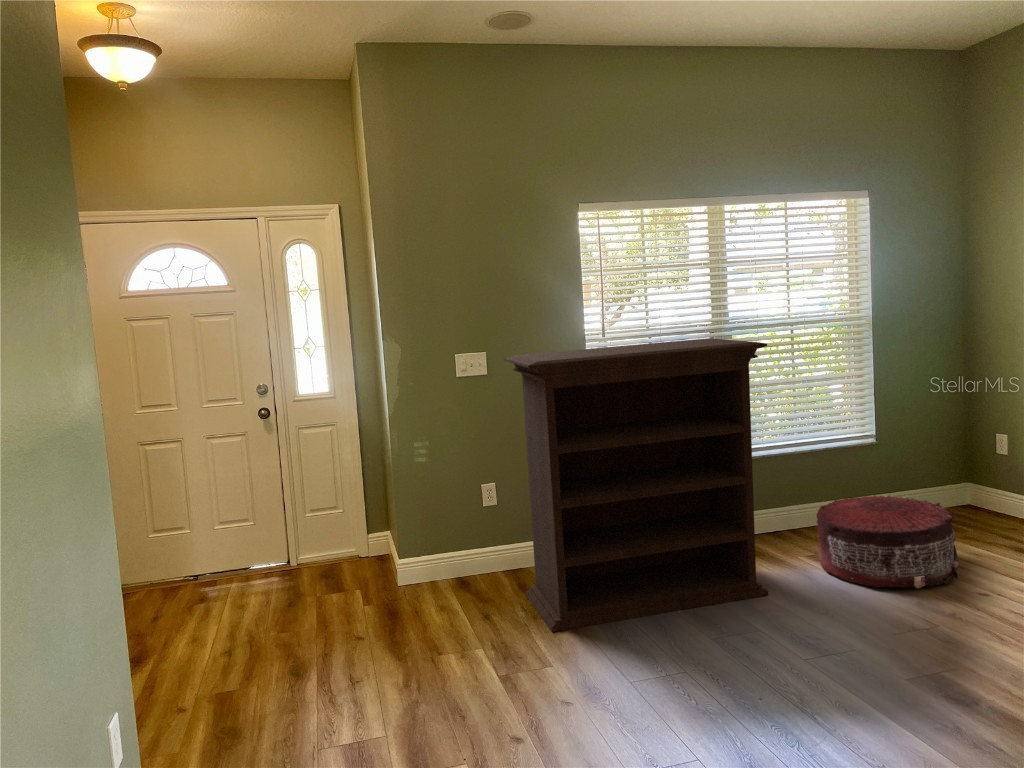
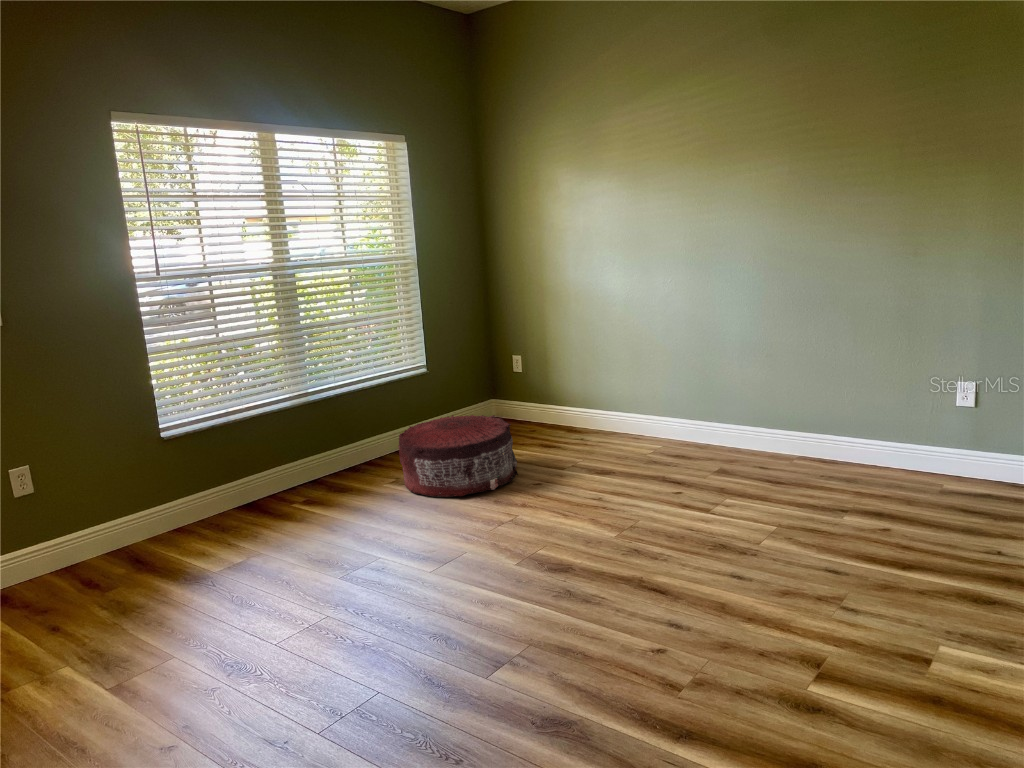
bookshelf: present [504,338,768,632] -> none [37,272,373,621]

